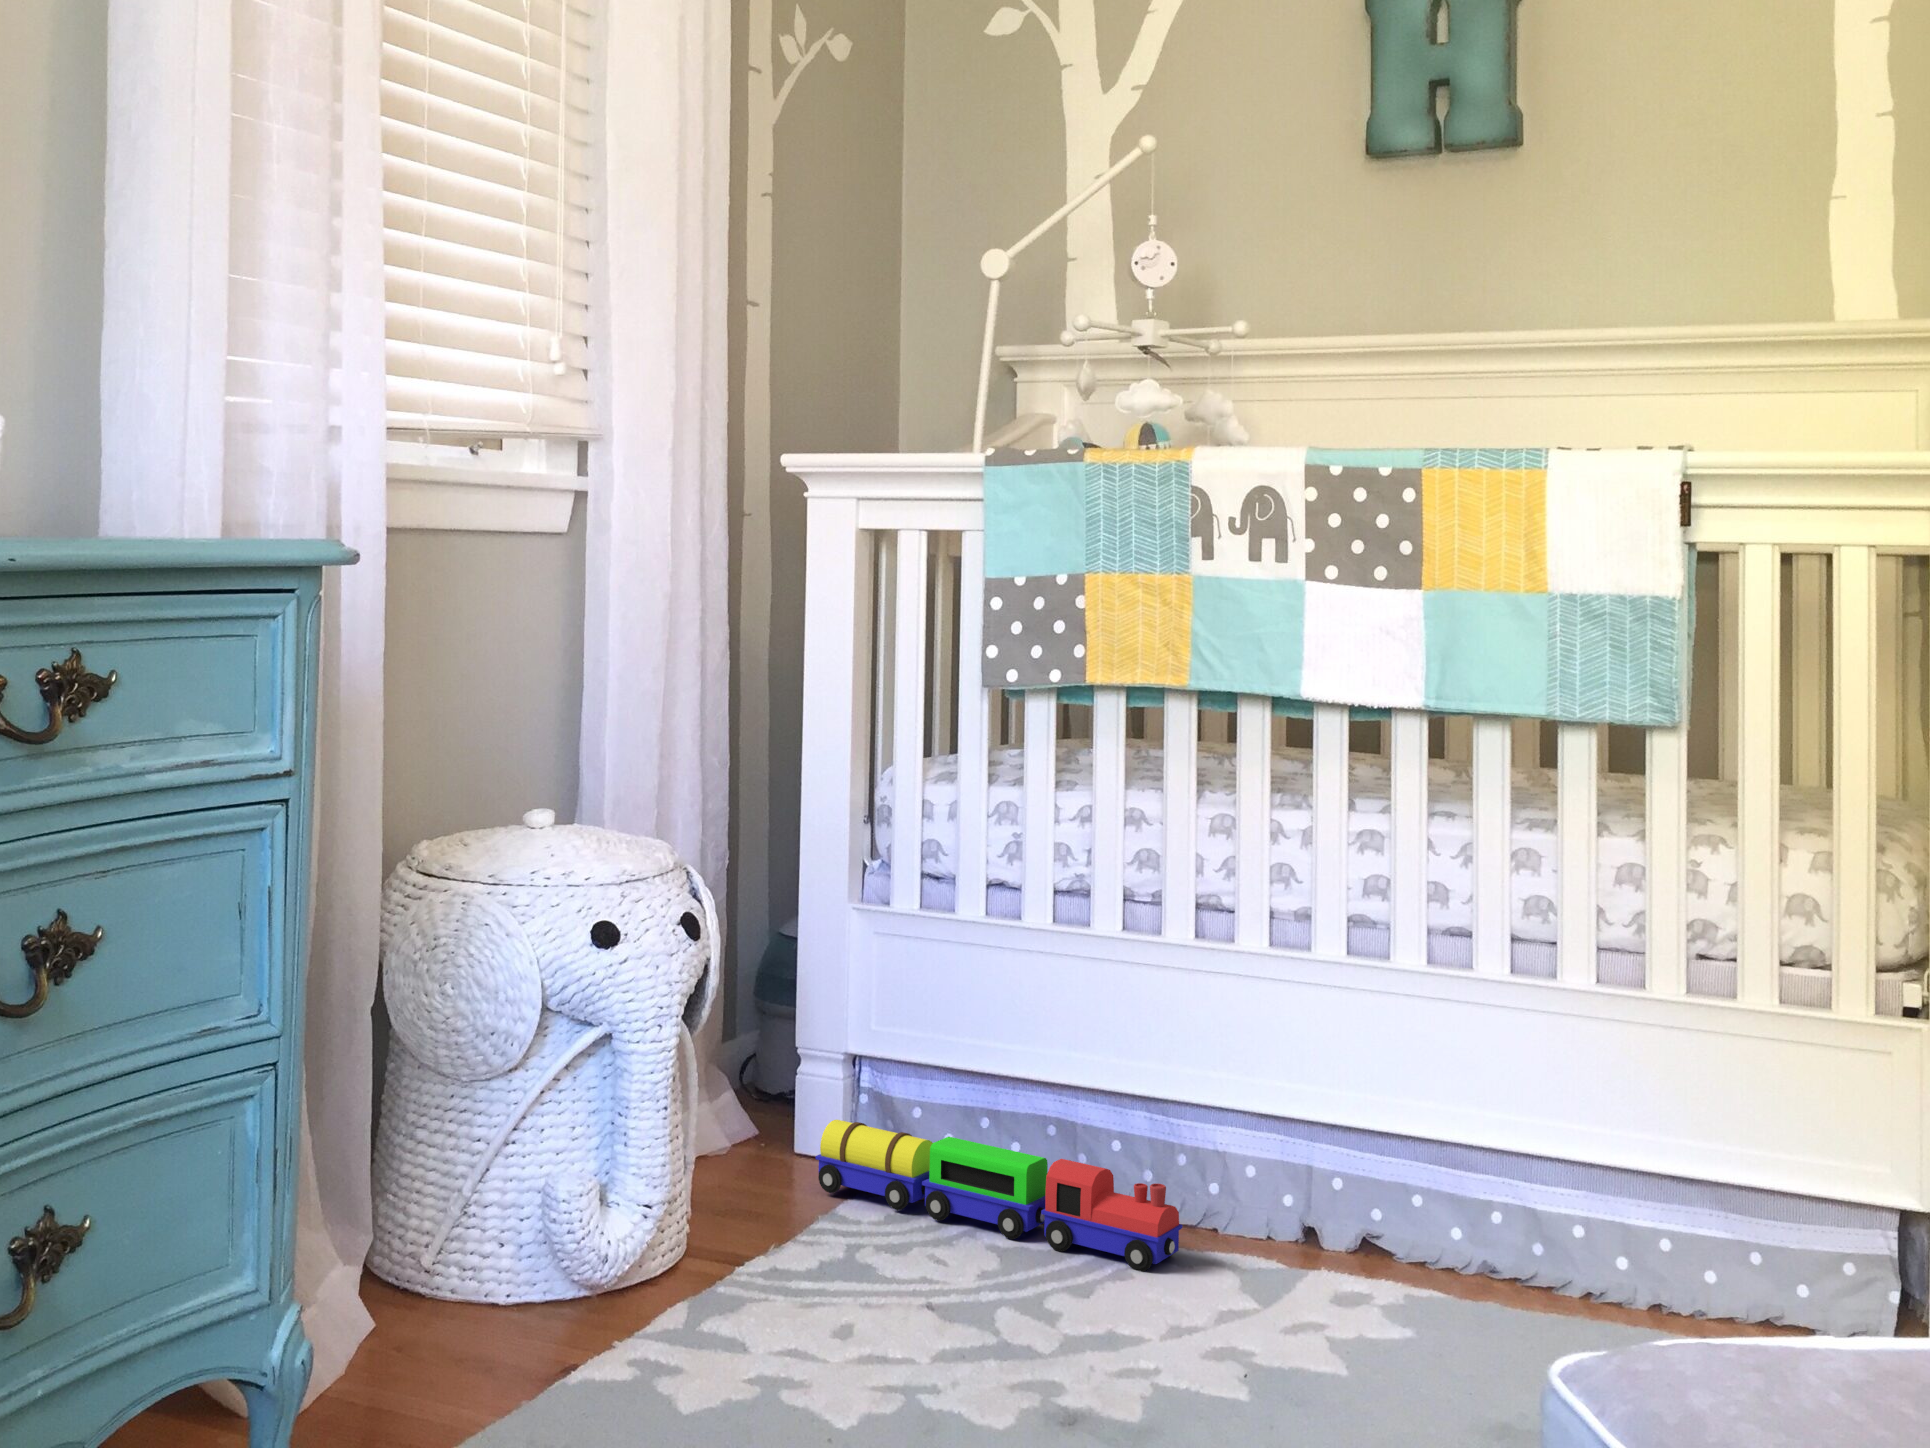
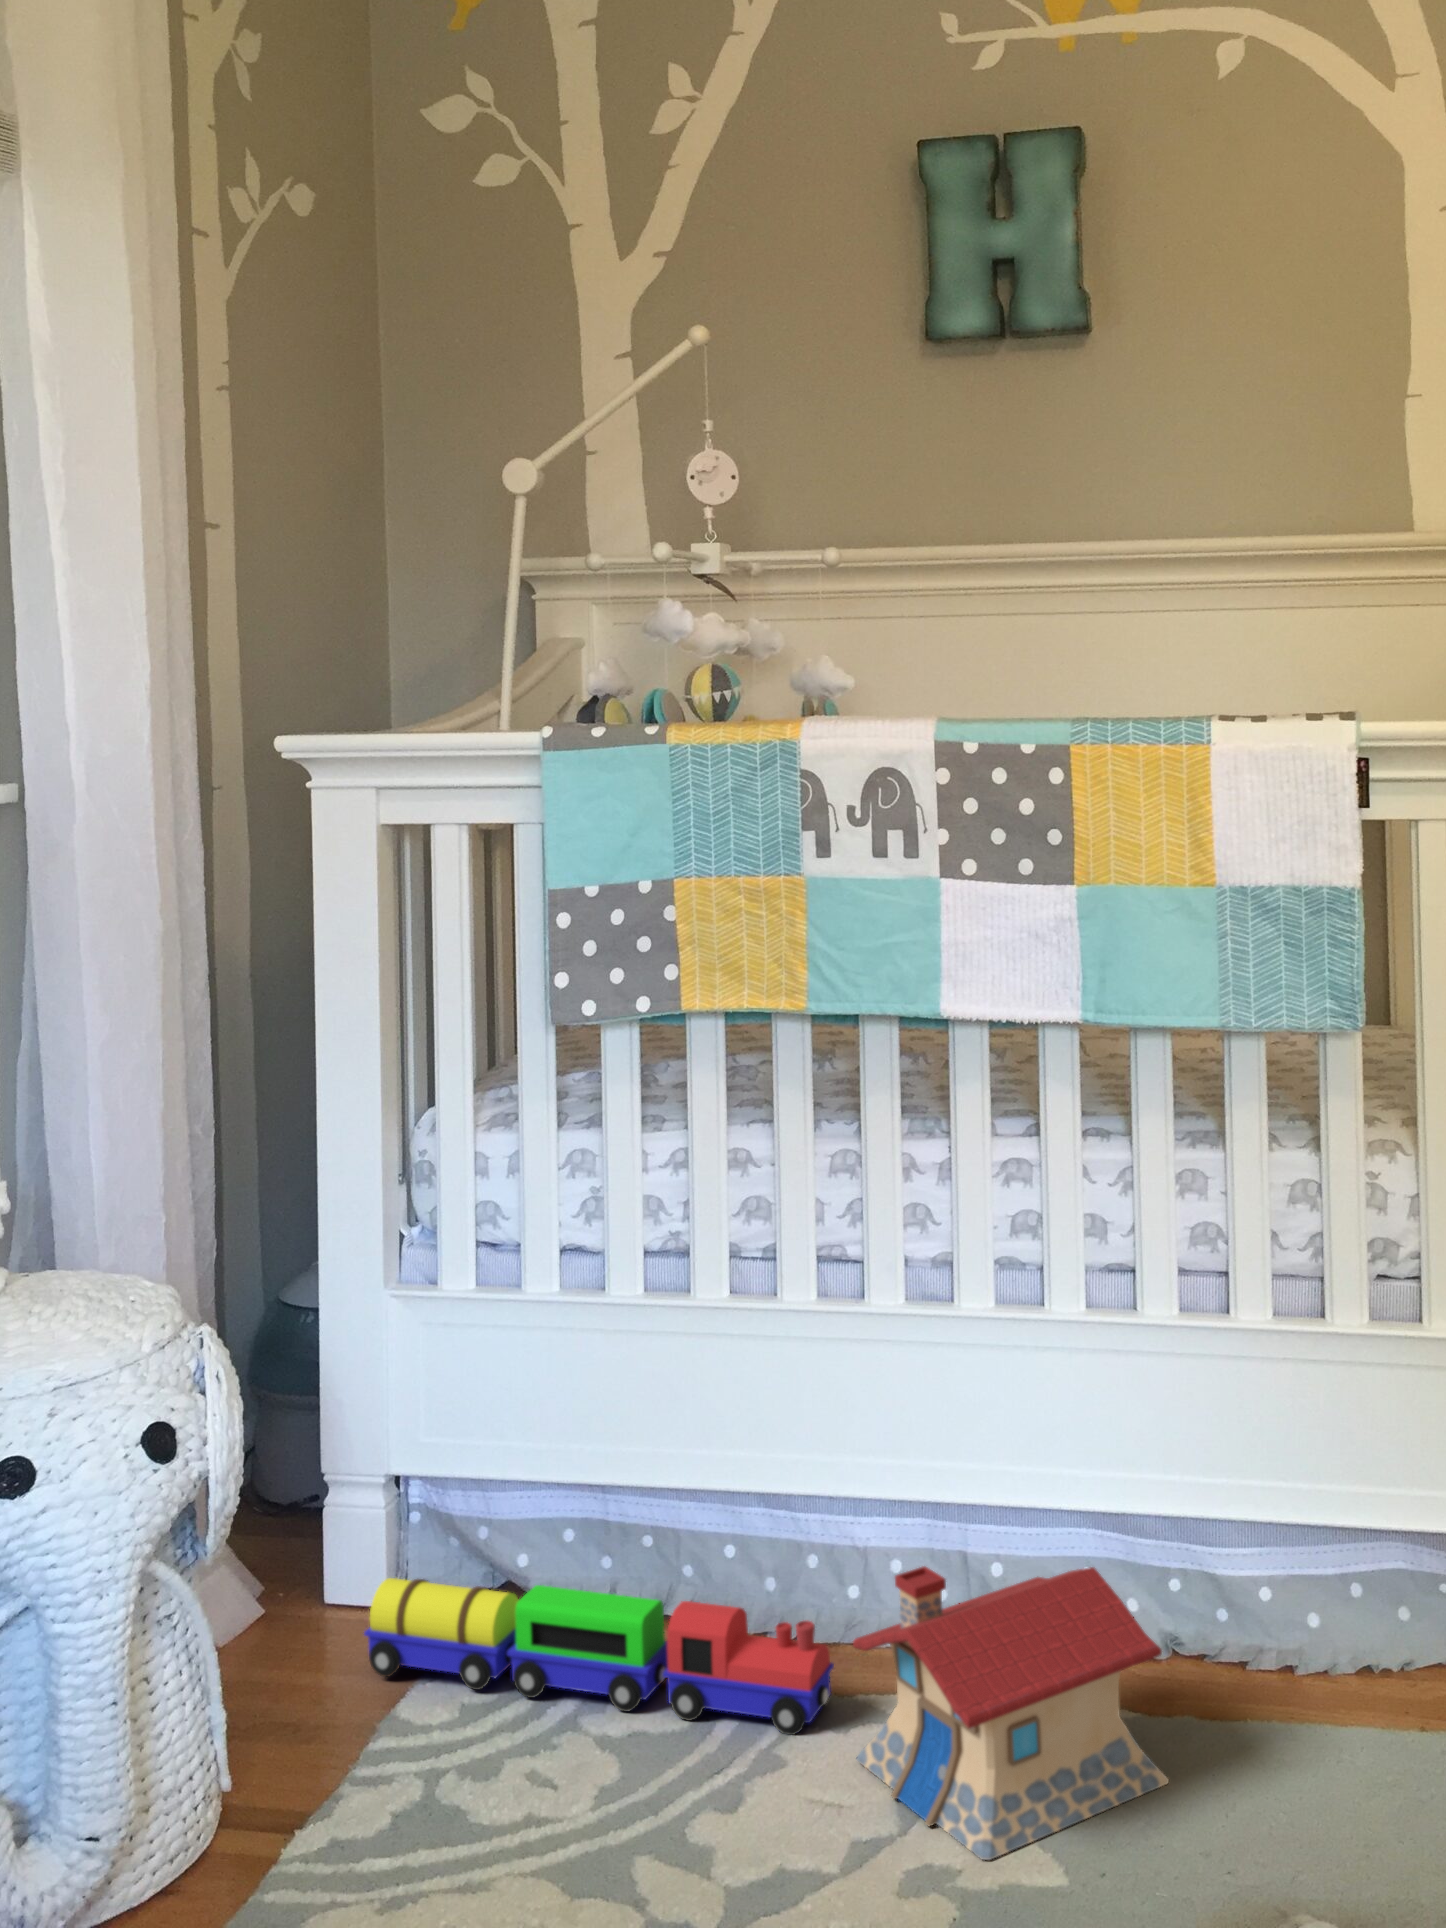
toy house: none [1188,1139,1454,1363] -> present [853,1566,1168,1860]

